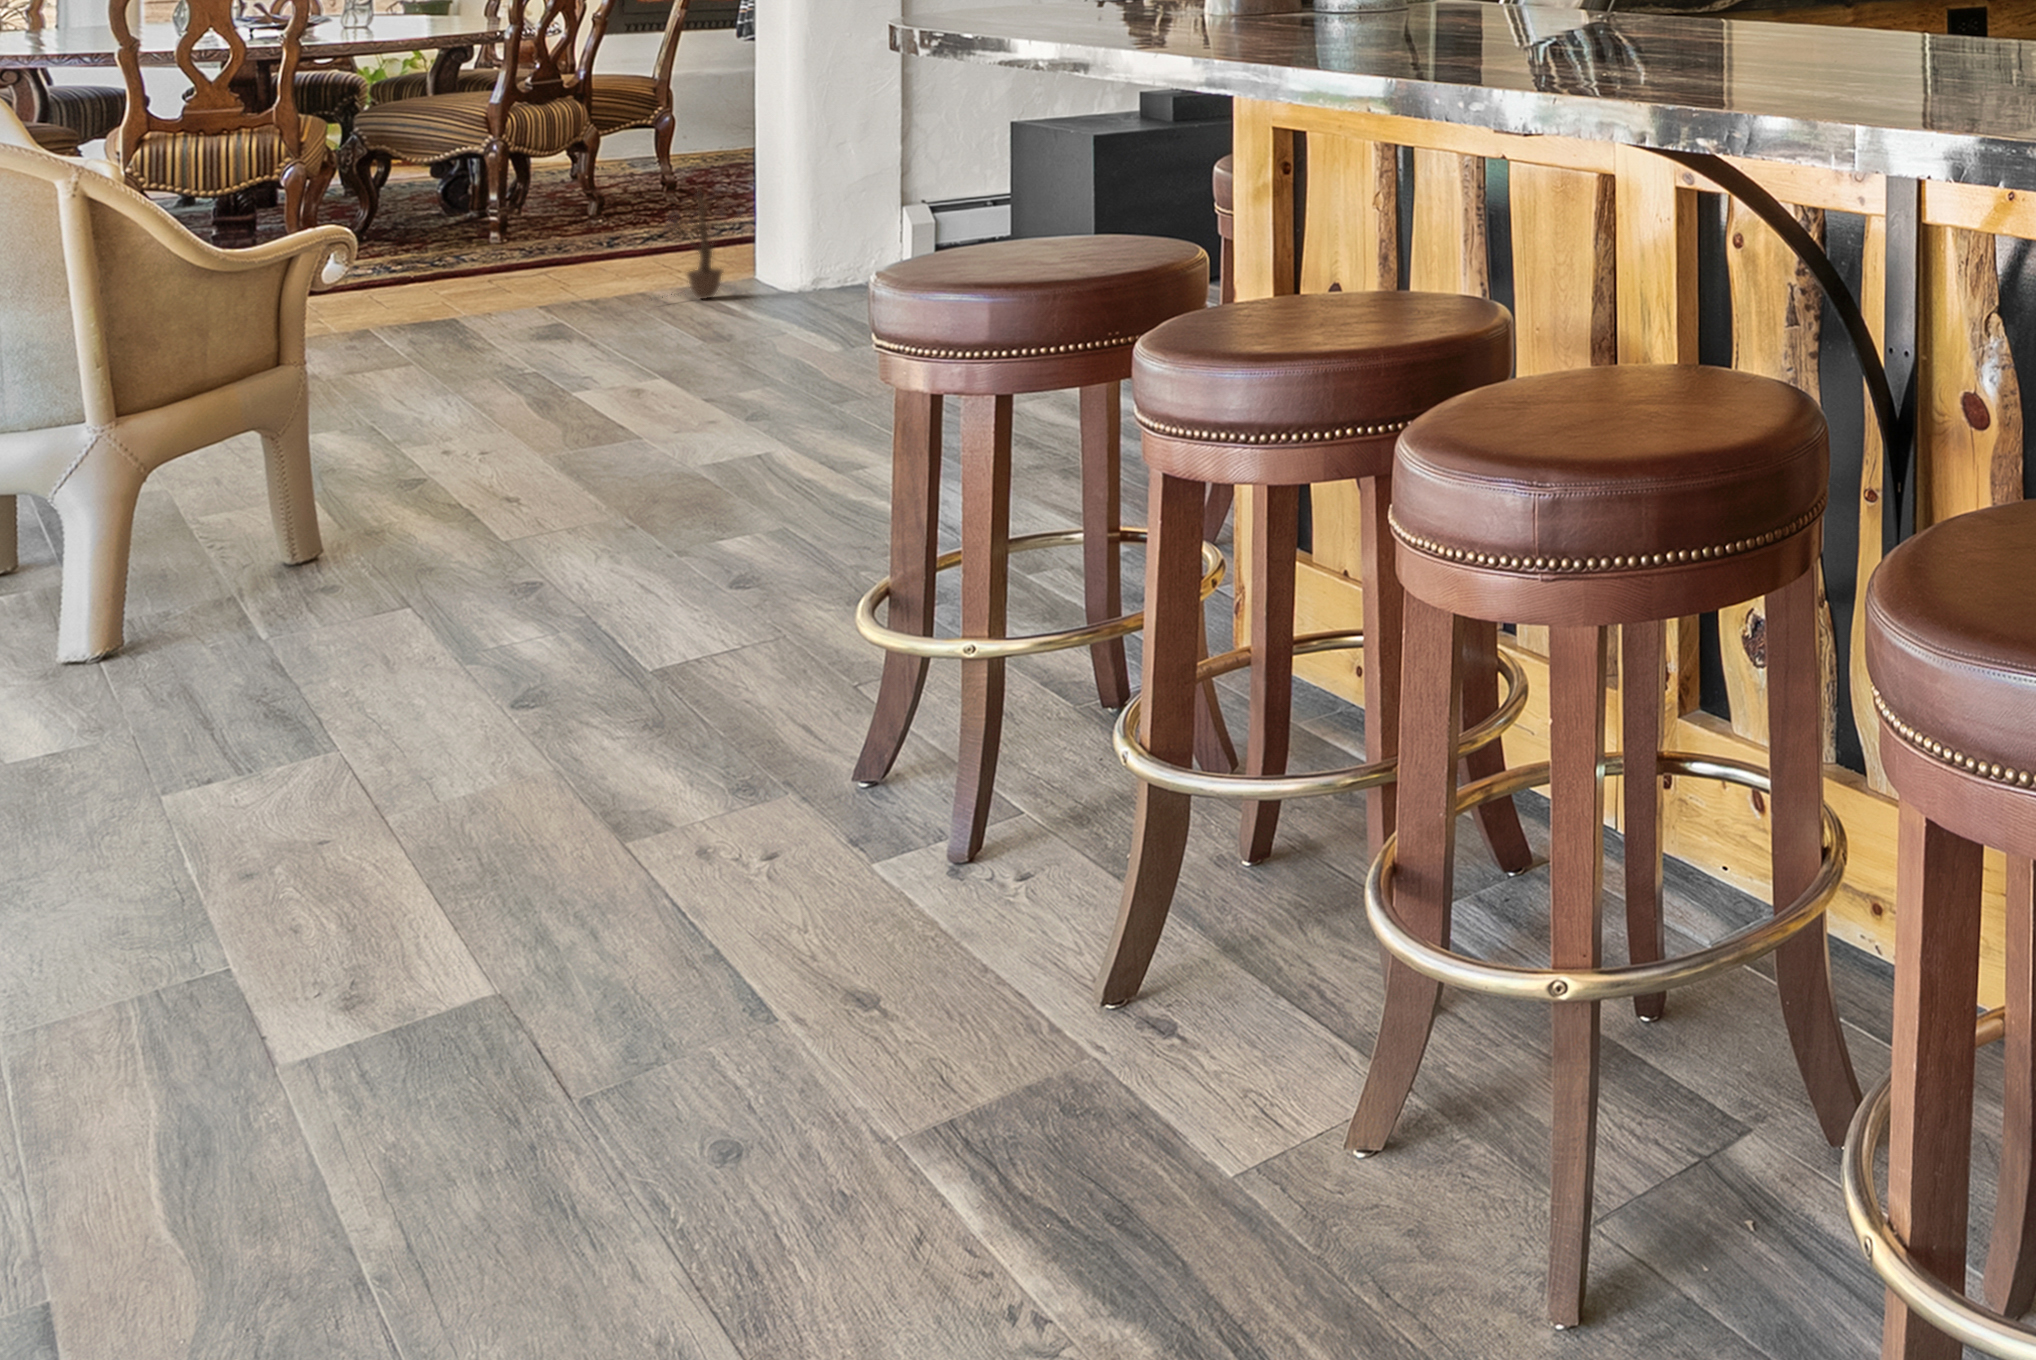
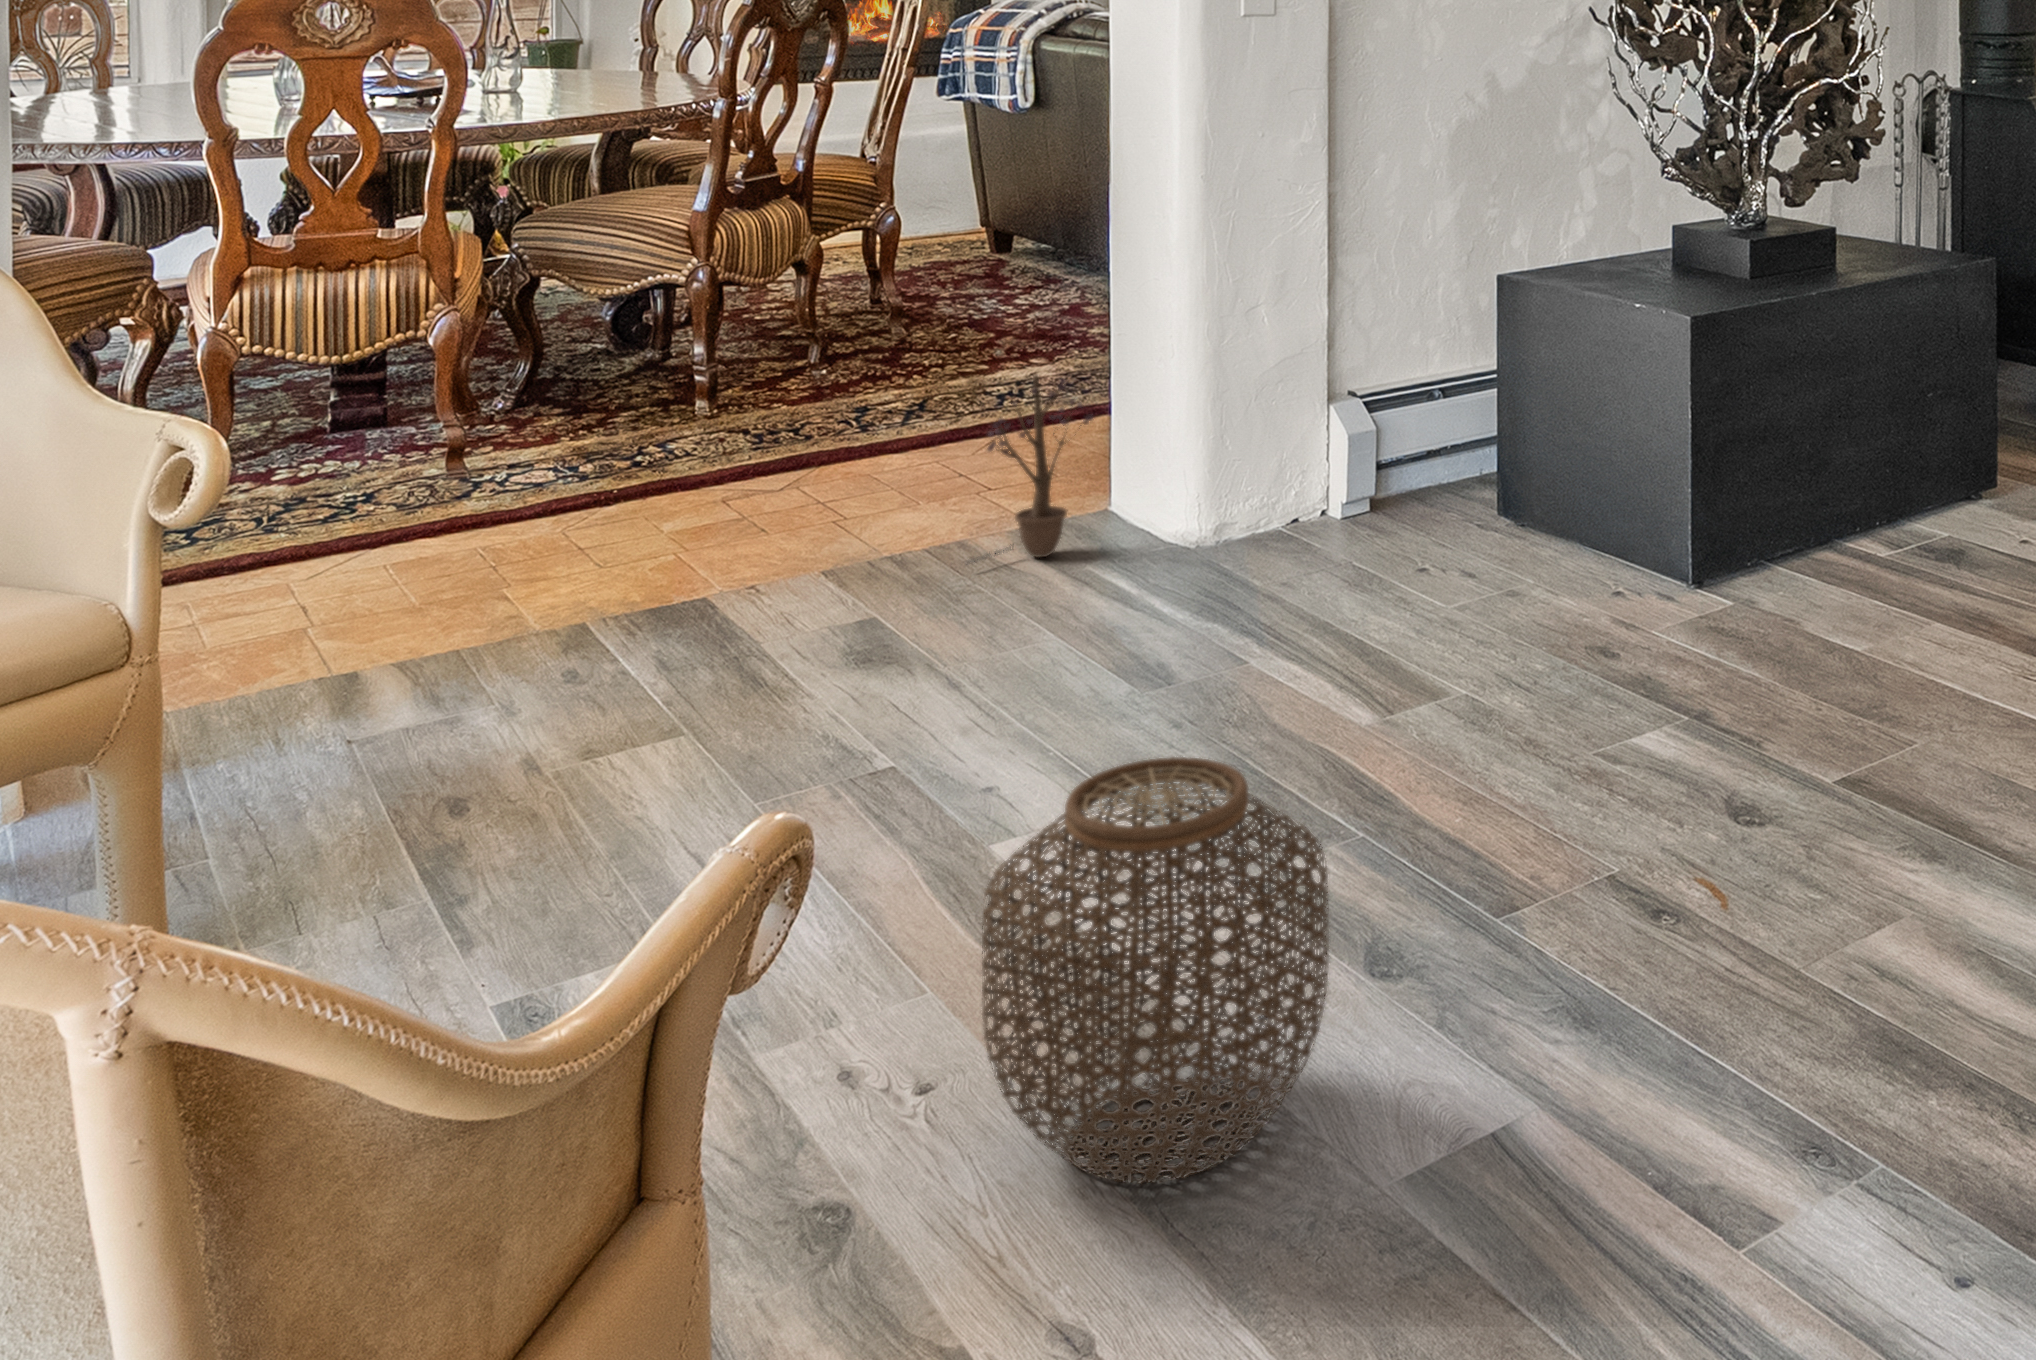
woven basket: none [522,295,713,474] -> present [982,757,1329,1184]

